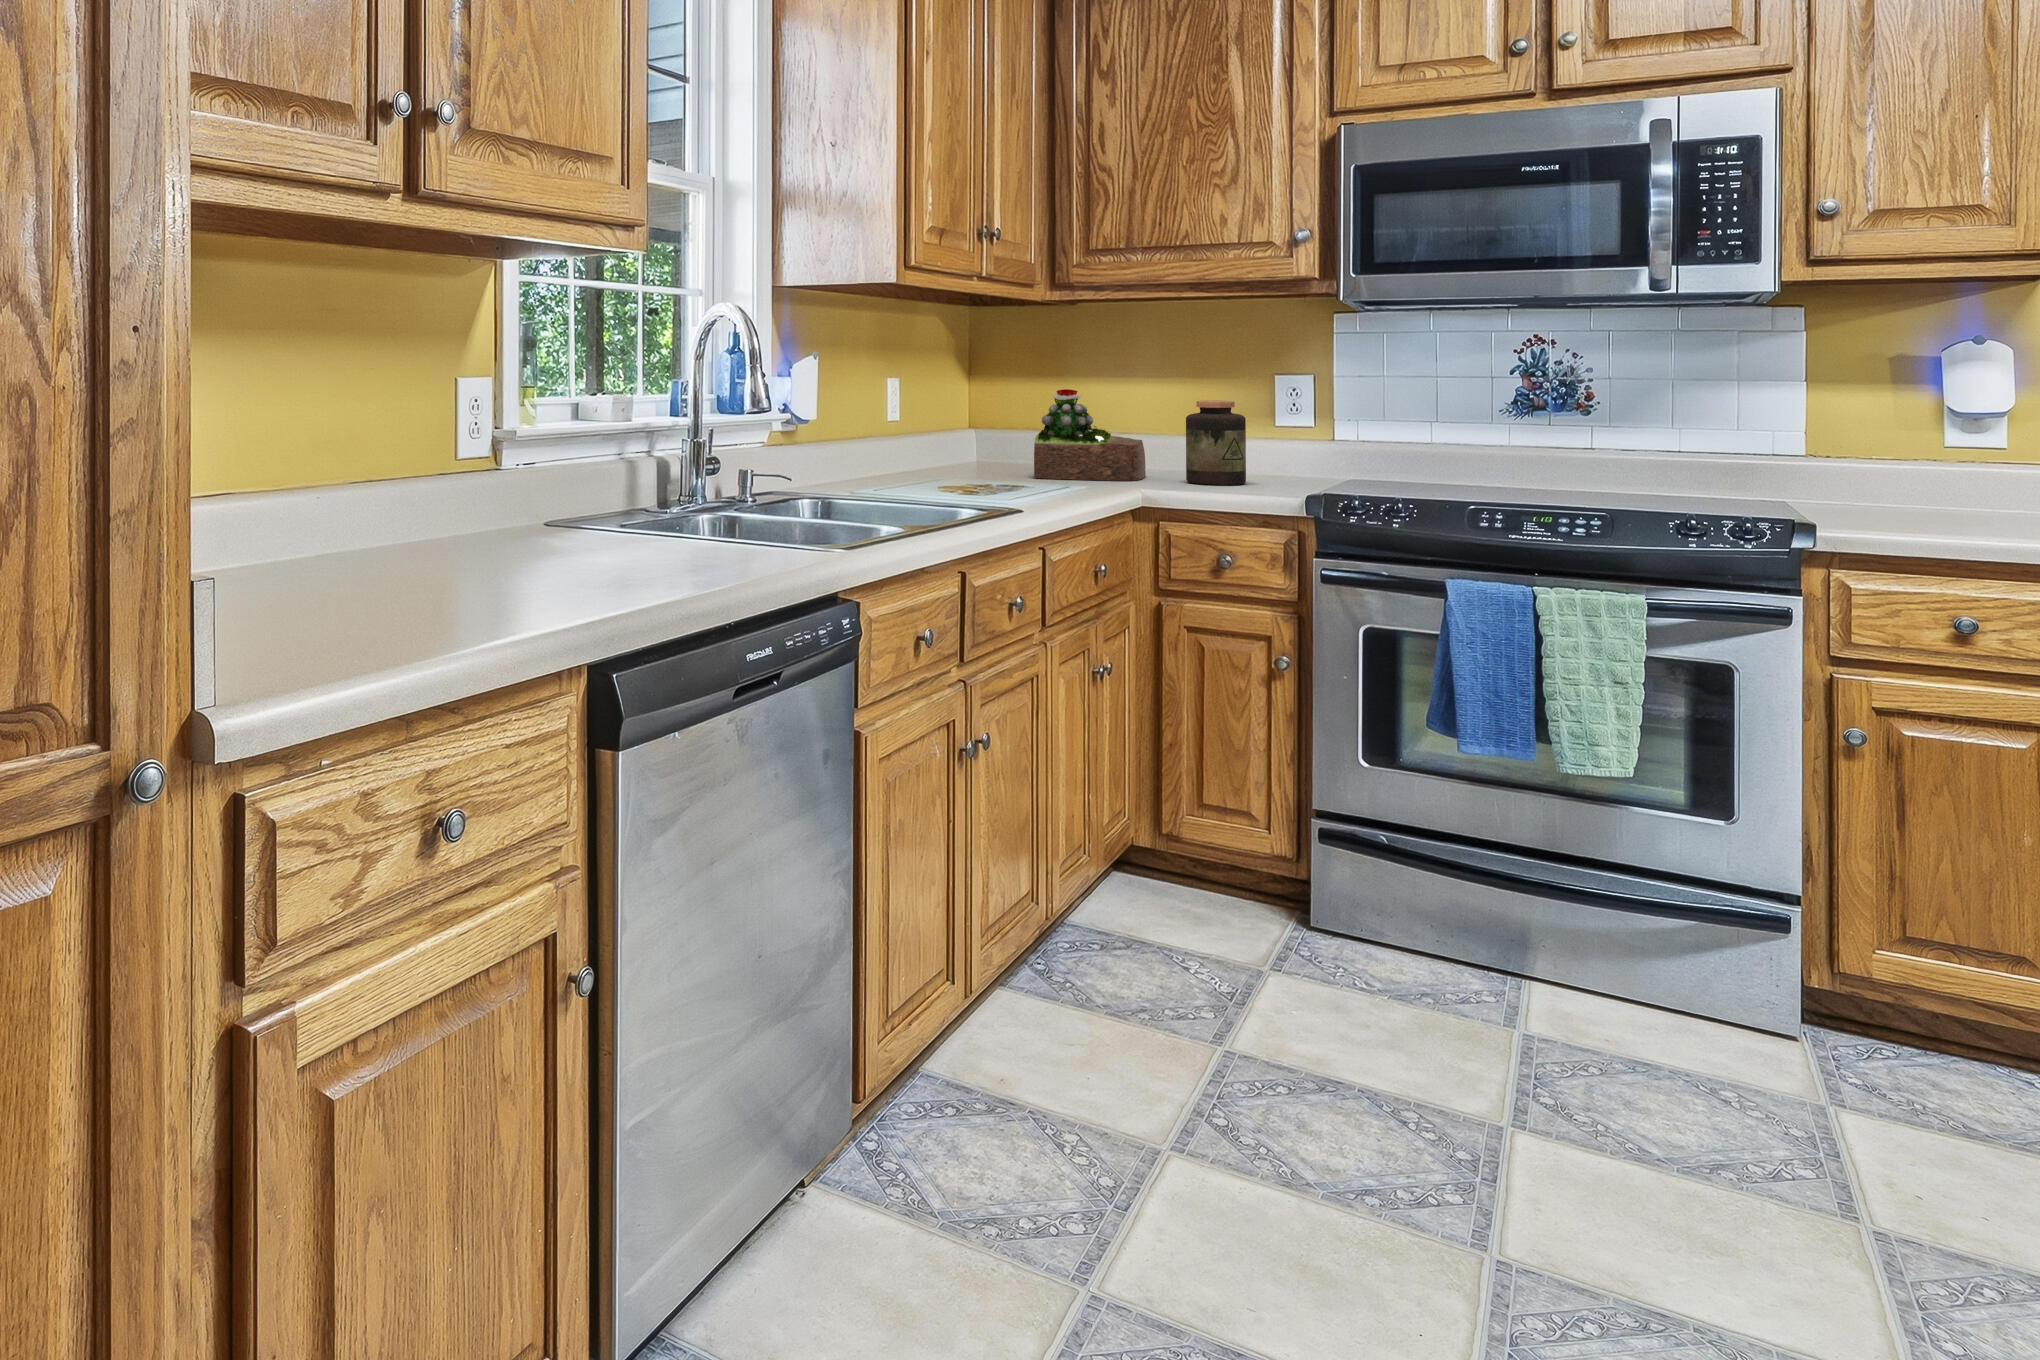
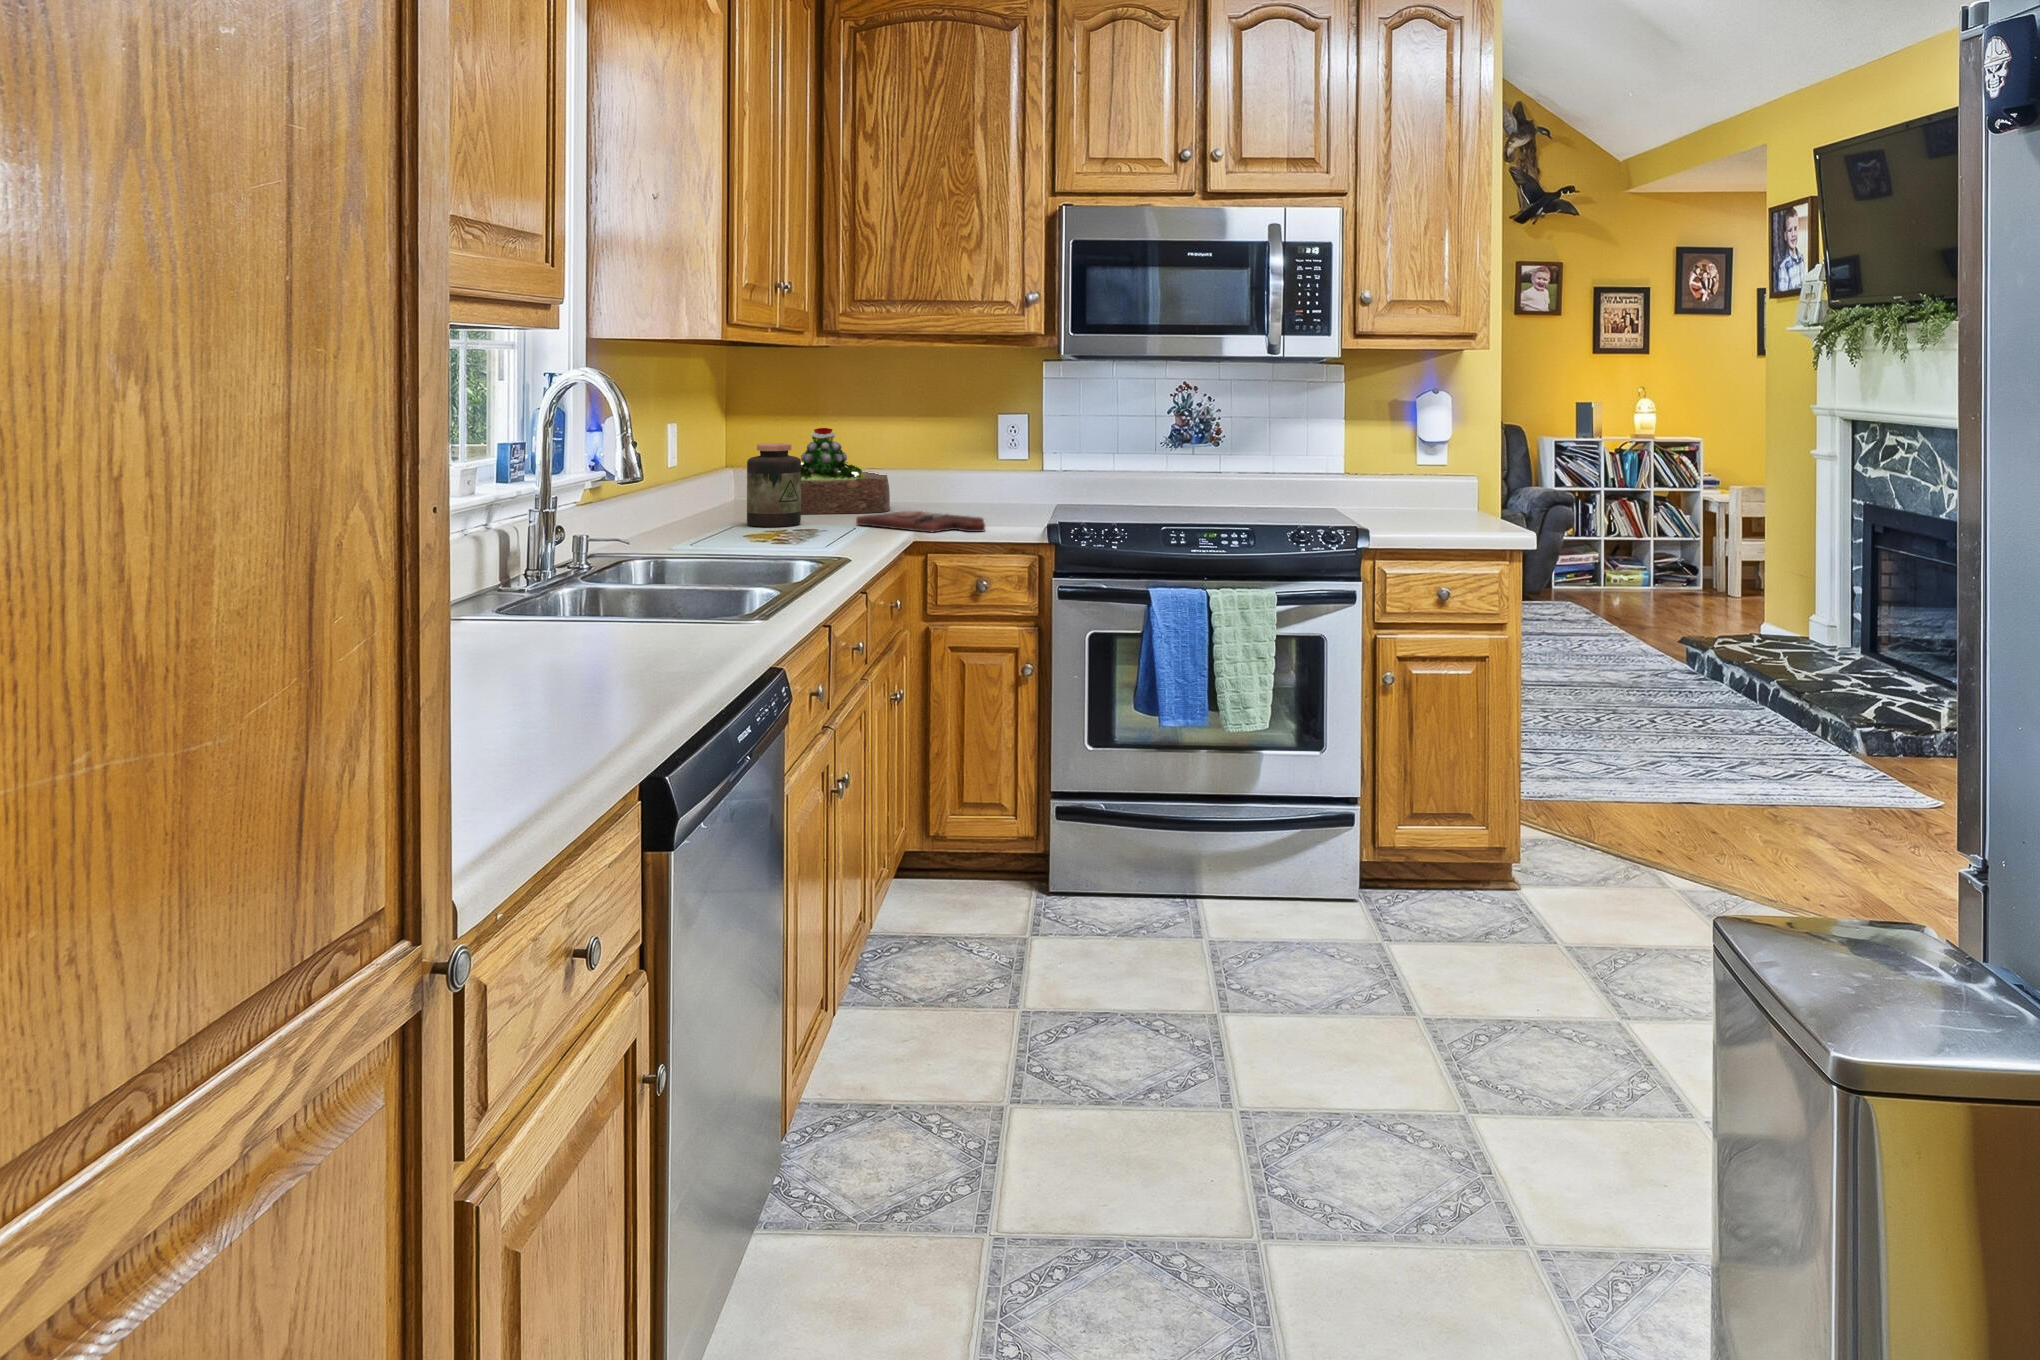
jar: present [1186,400,1246,485] -> present [747,443,801,527]
cutting board: none [1085,479,1234,504] -> present [856,511,985,532]

